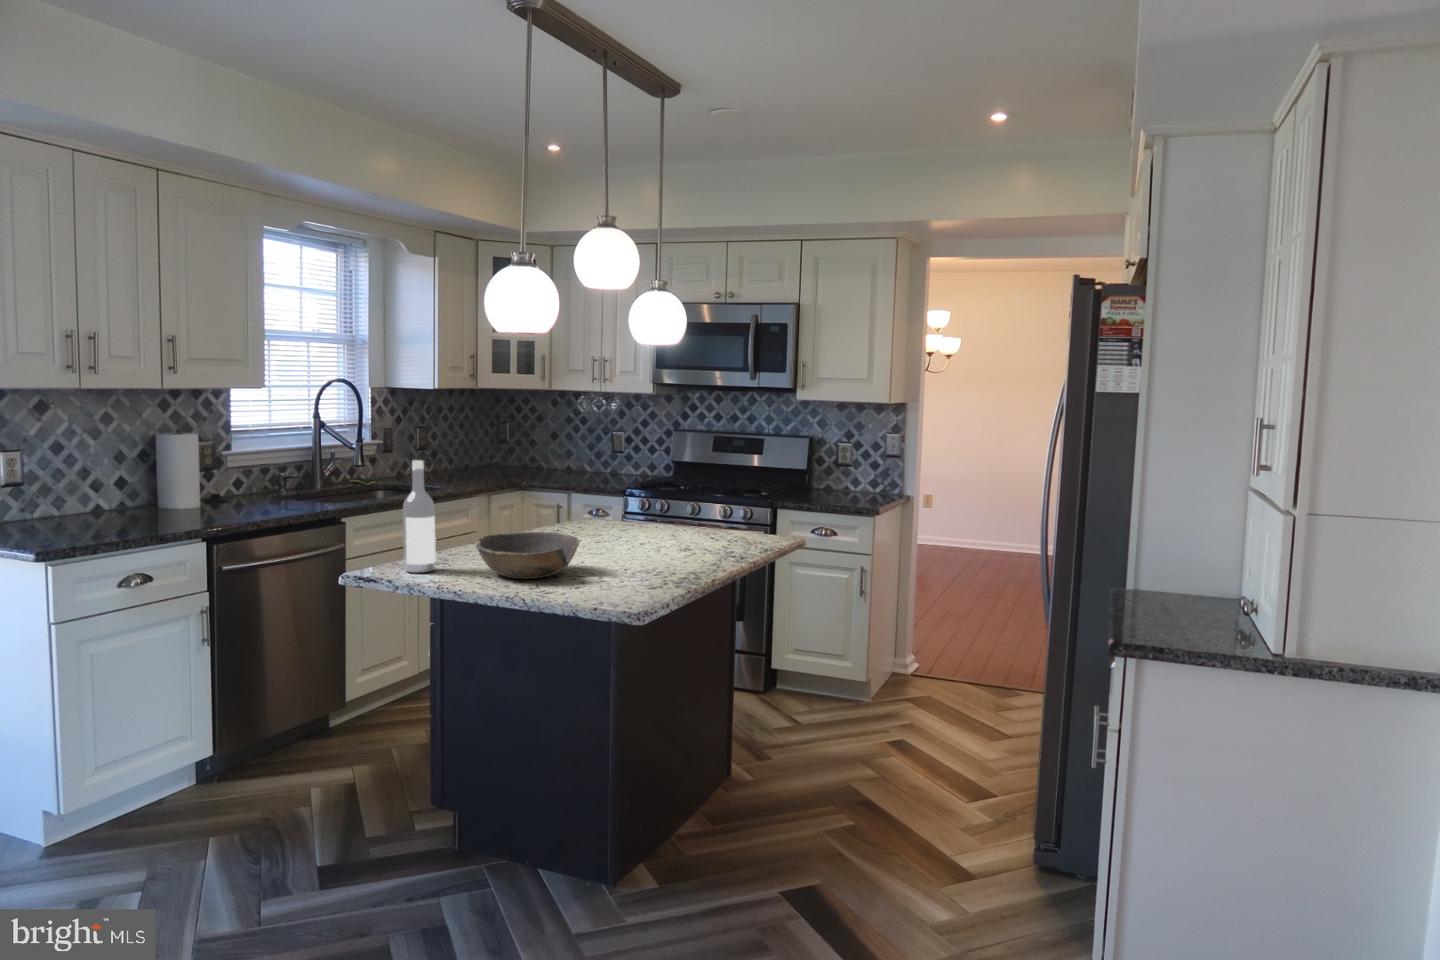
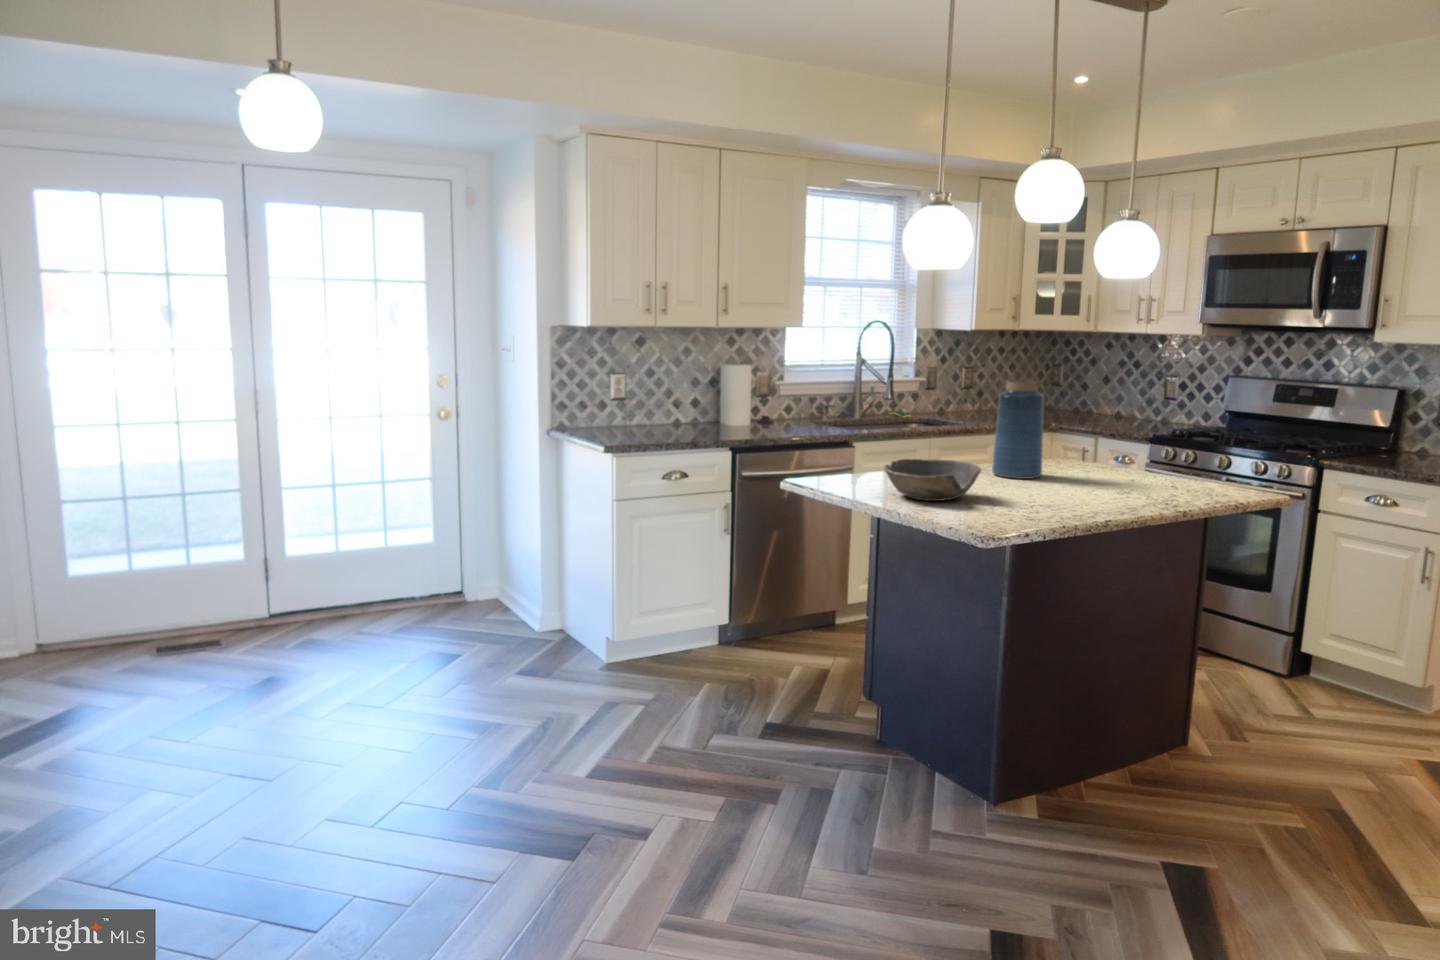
vase: none [547,443,597,543] -> present [992,381,1044,479]
wine bottle: present [403,460,436,573] -> none [833,389,861,486]

